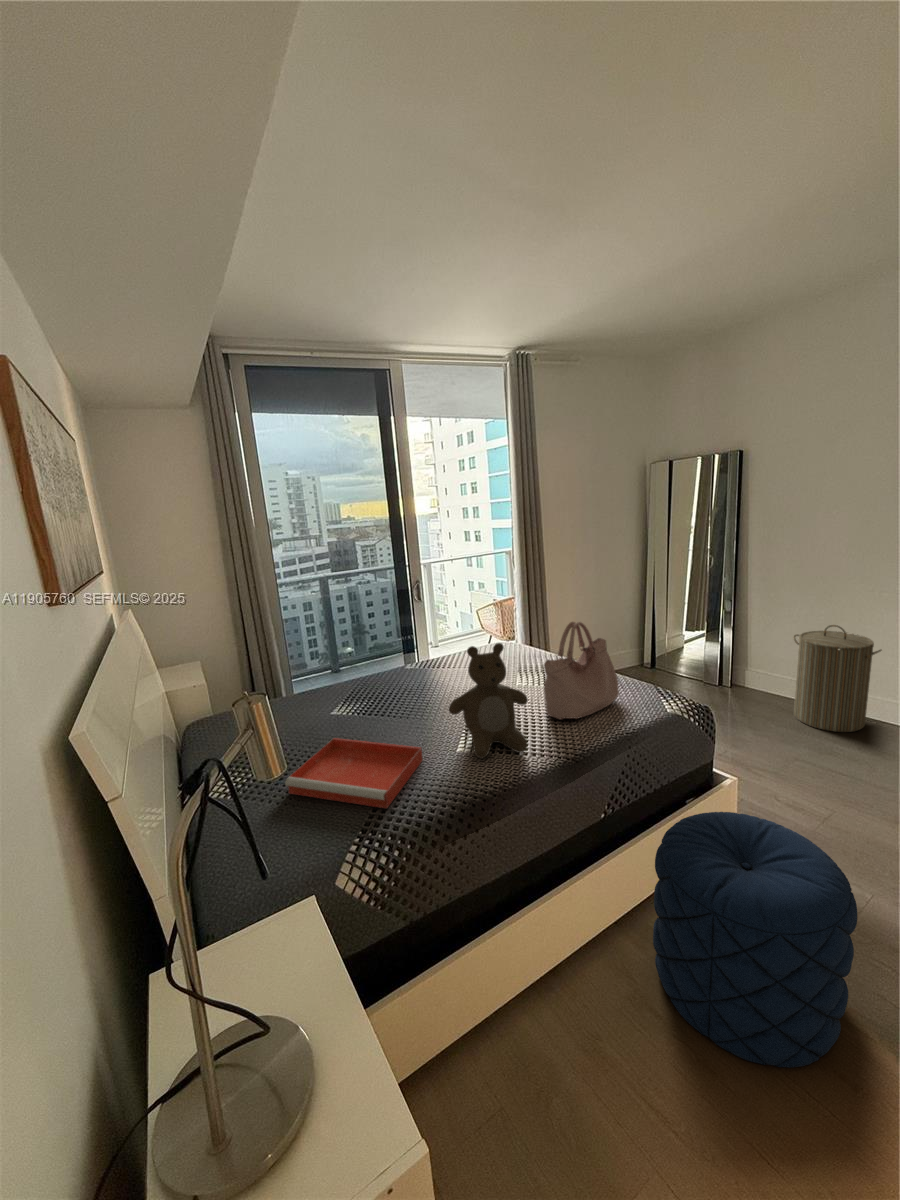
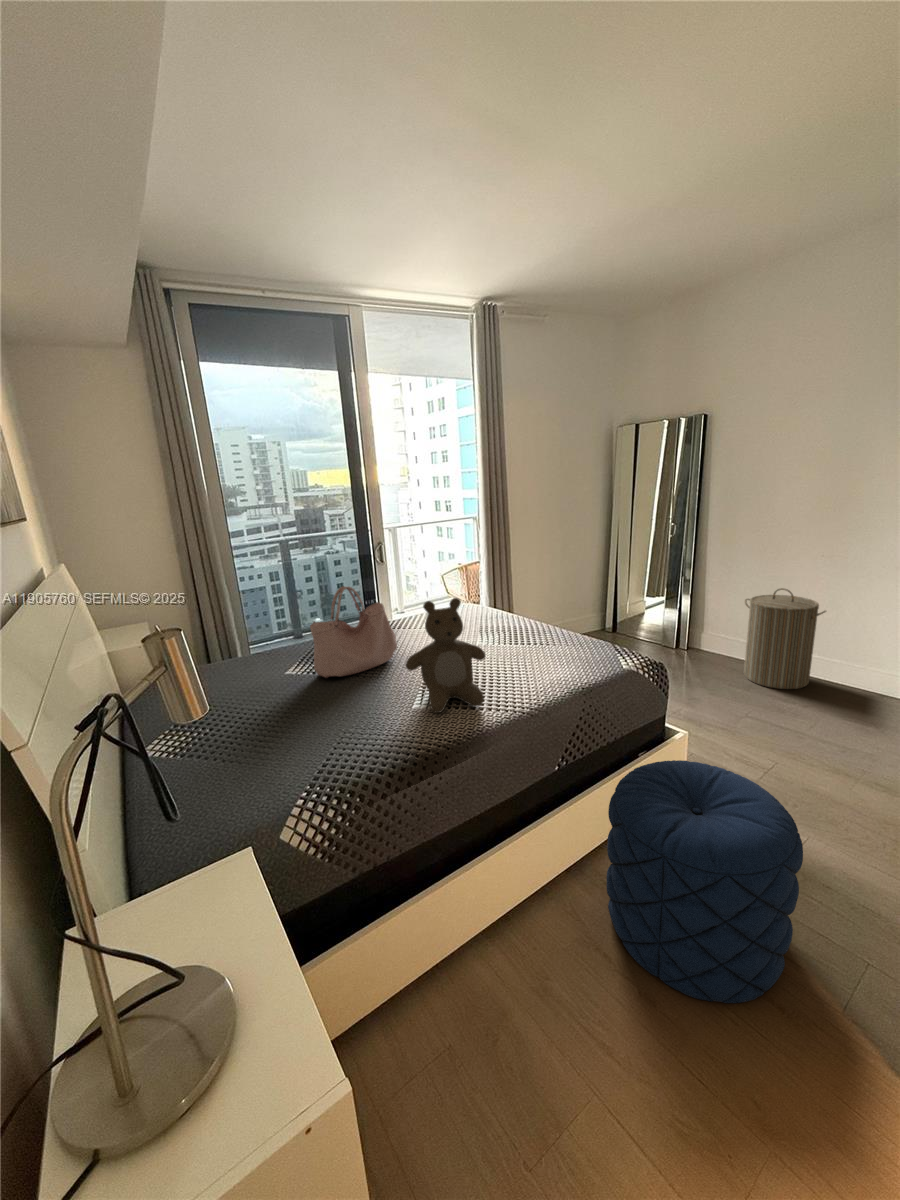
handbag: present [544,622,619,720] -> present [310,586,397,678]
tray: present [285,738,423,808] -> none [234,696,379,763]

